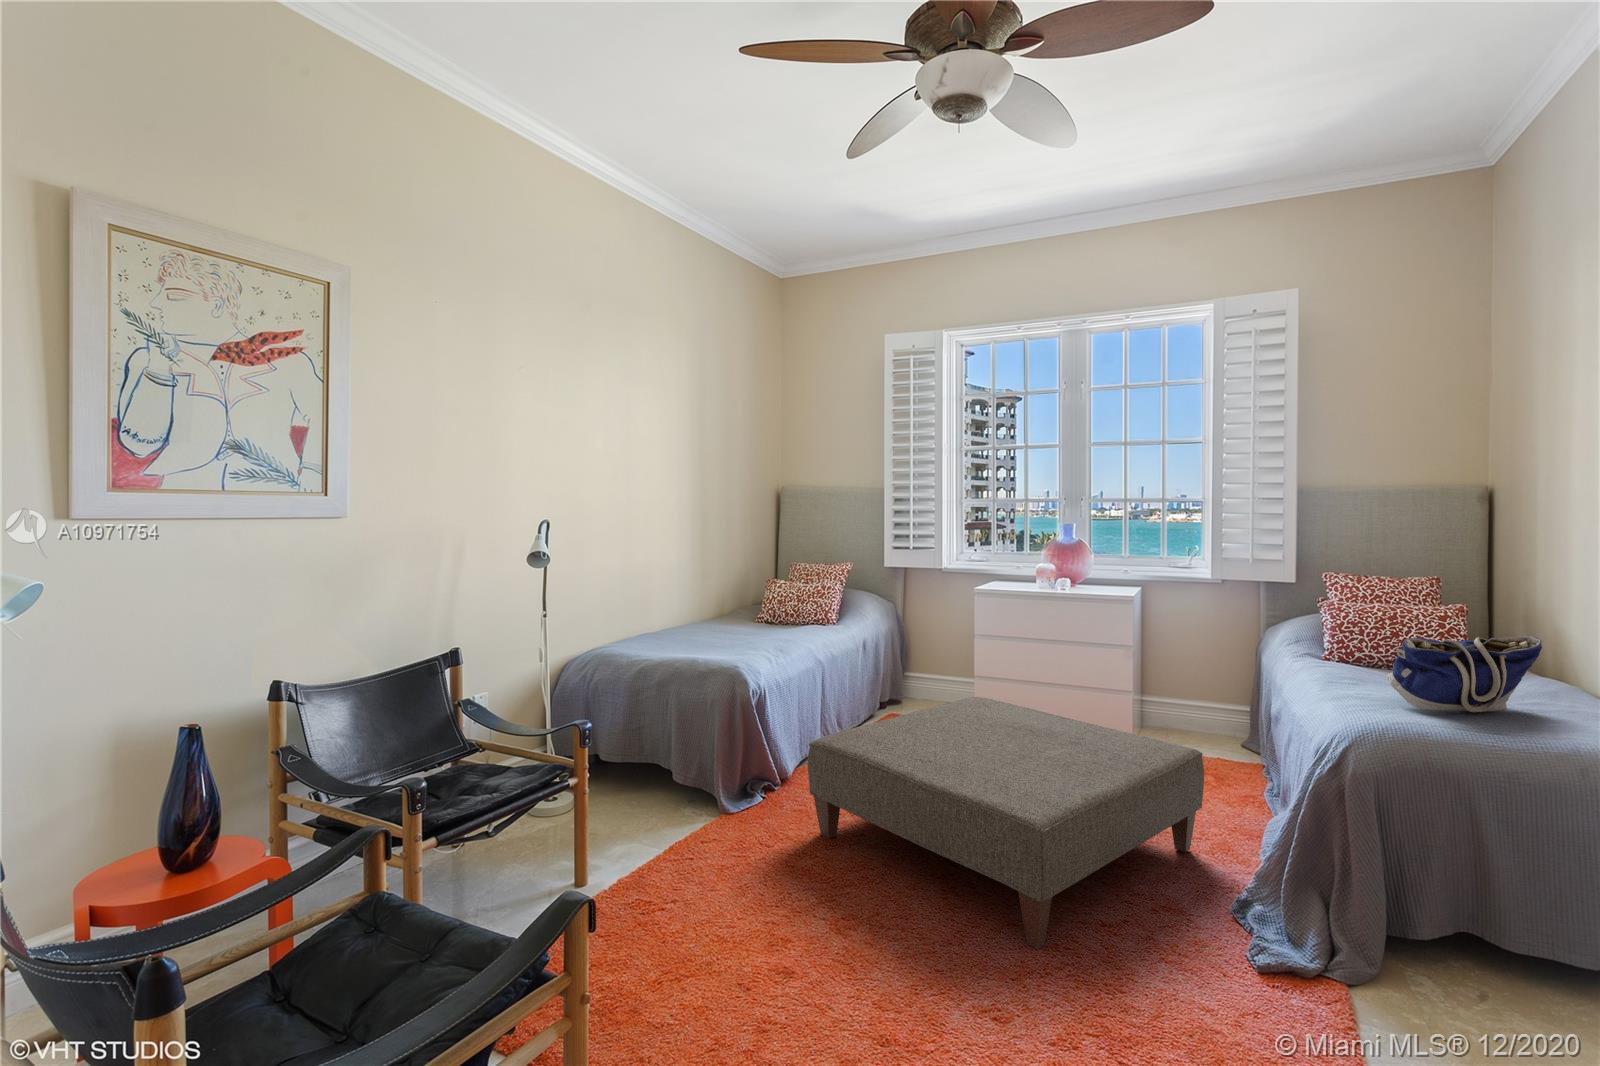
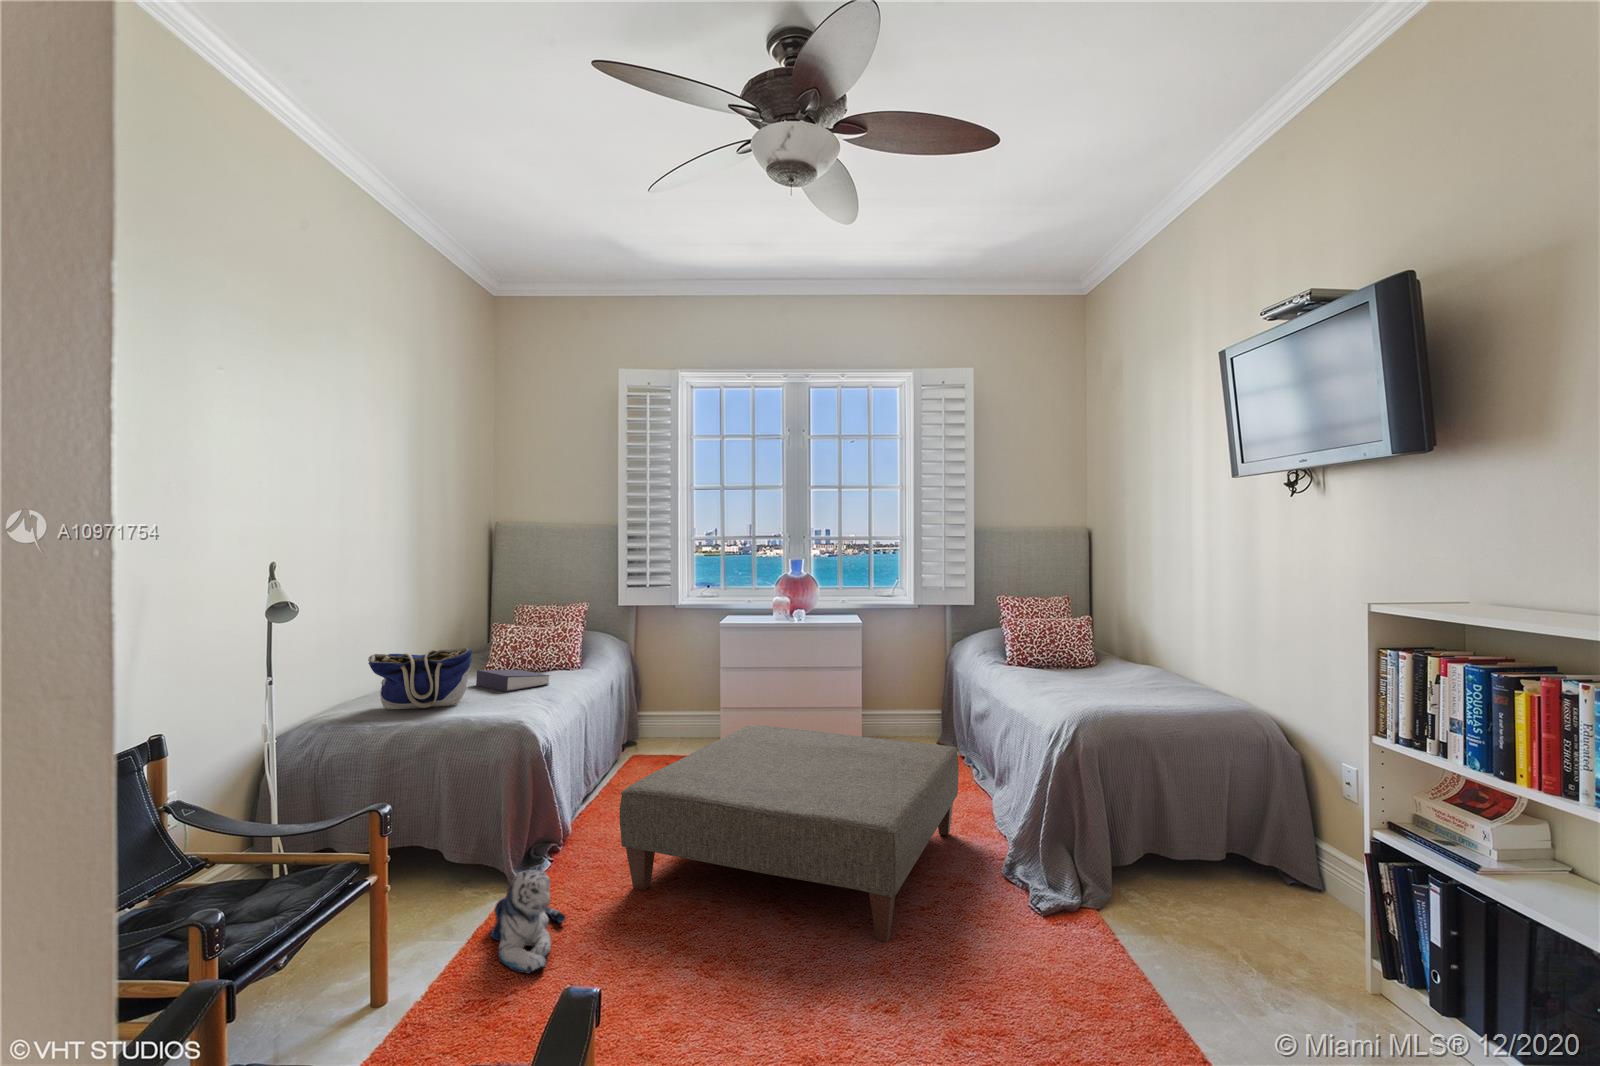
book: none [734,620,792,641] -> present [476,670,549,692]
tote bag: present [1387,636,1542,712] -> present [368,647,472,709]
plush toy: none [682,798,749,887] -> present [490,869,565,973]

